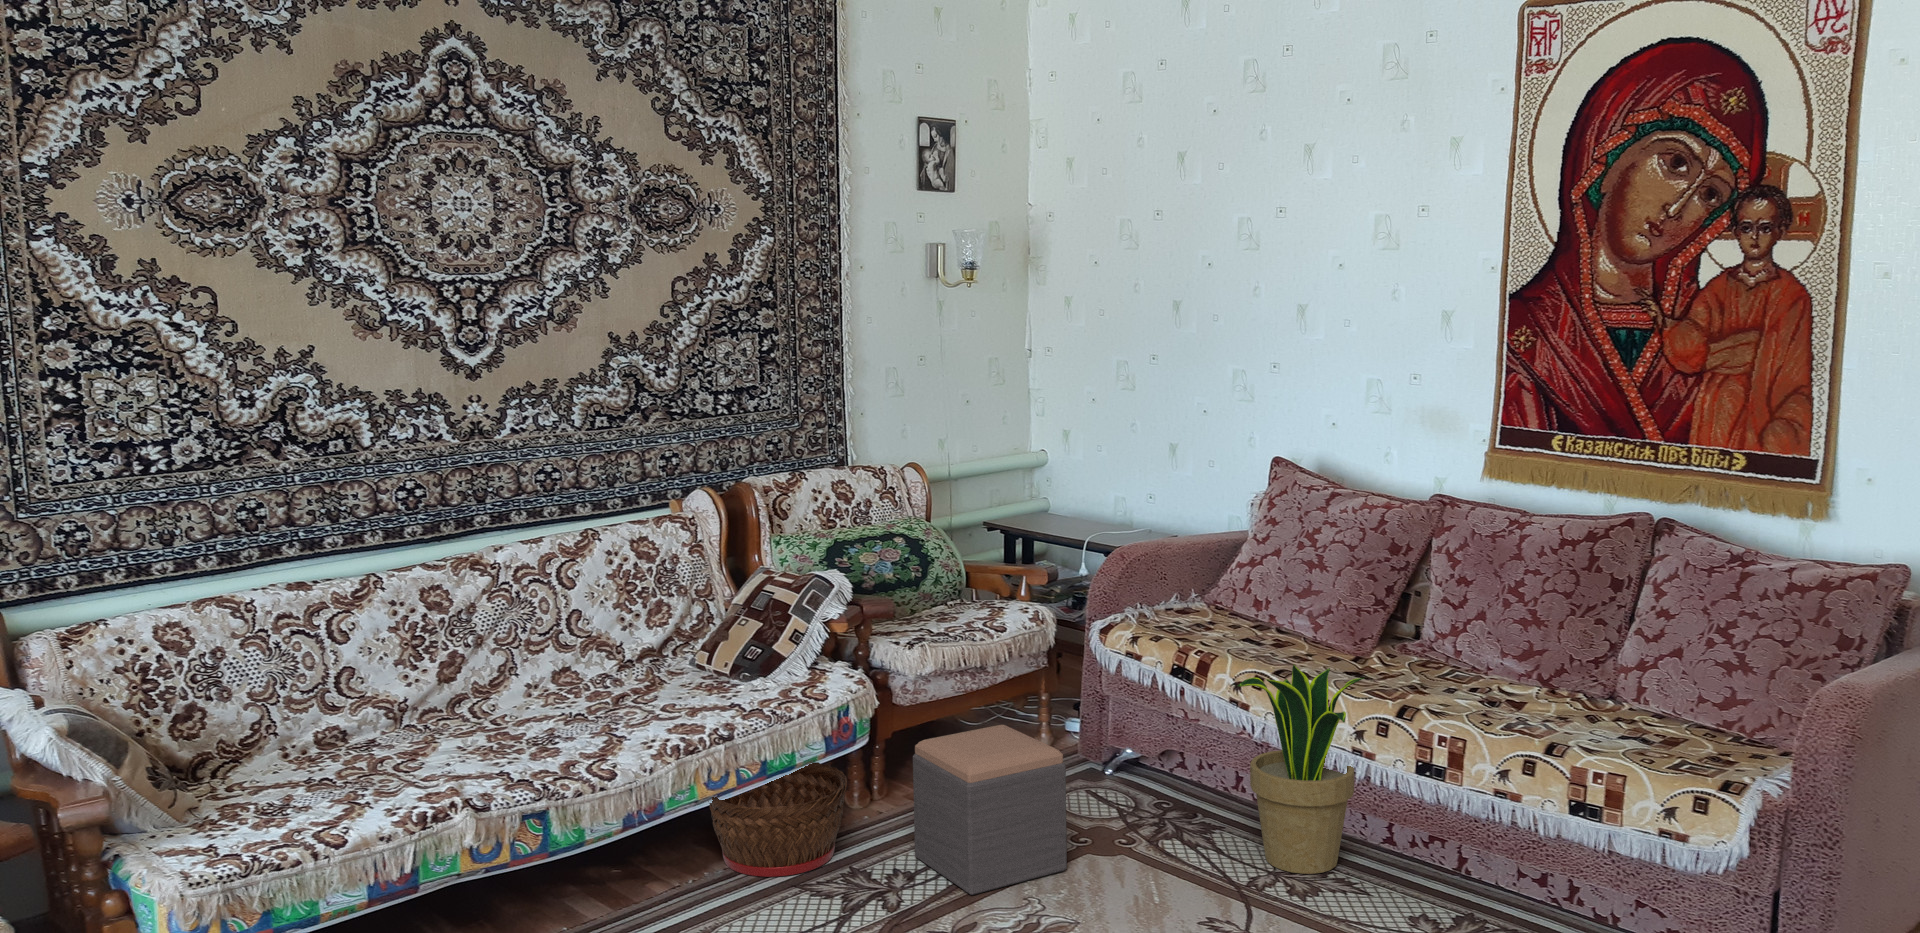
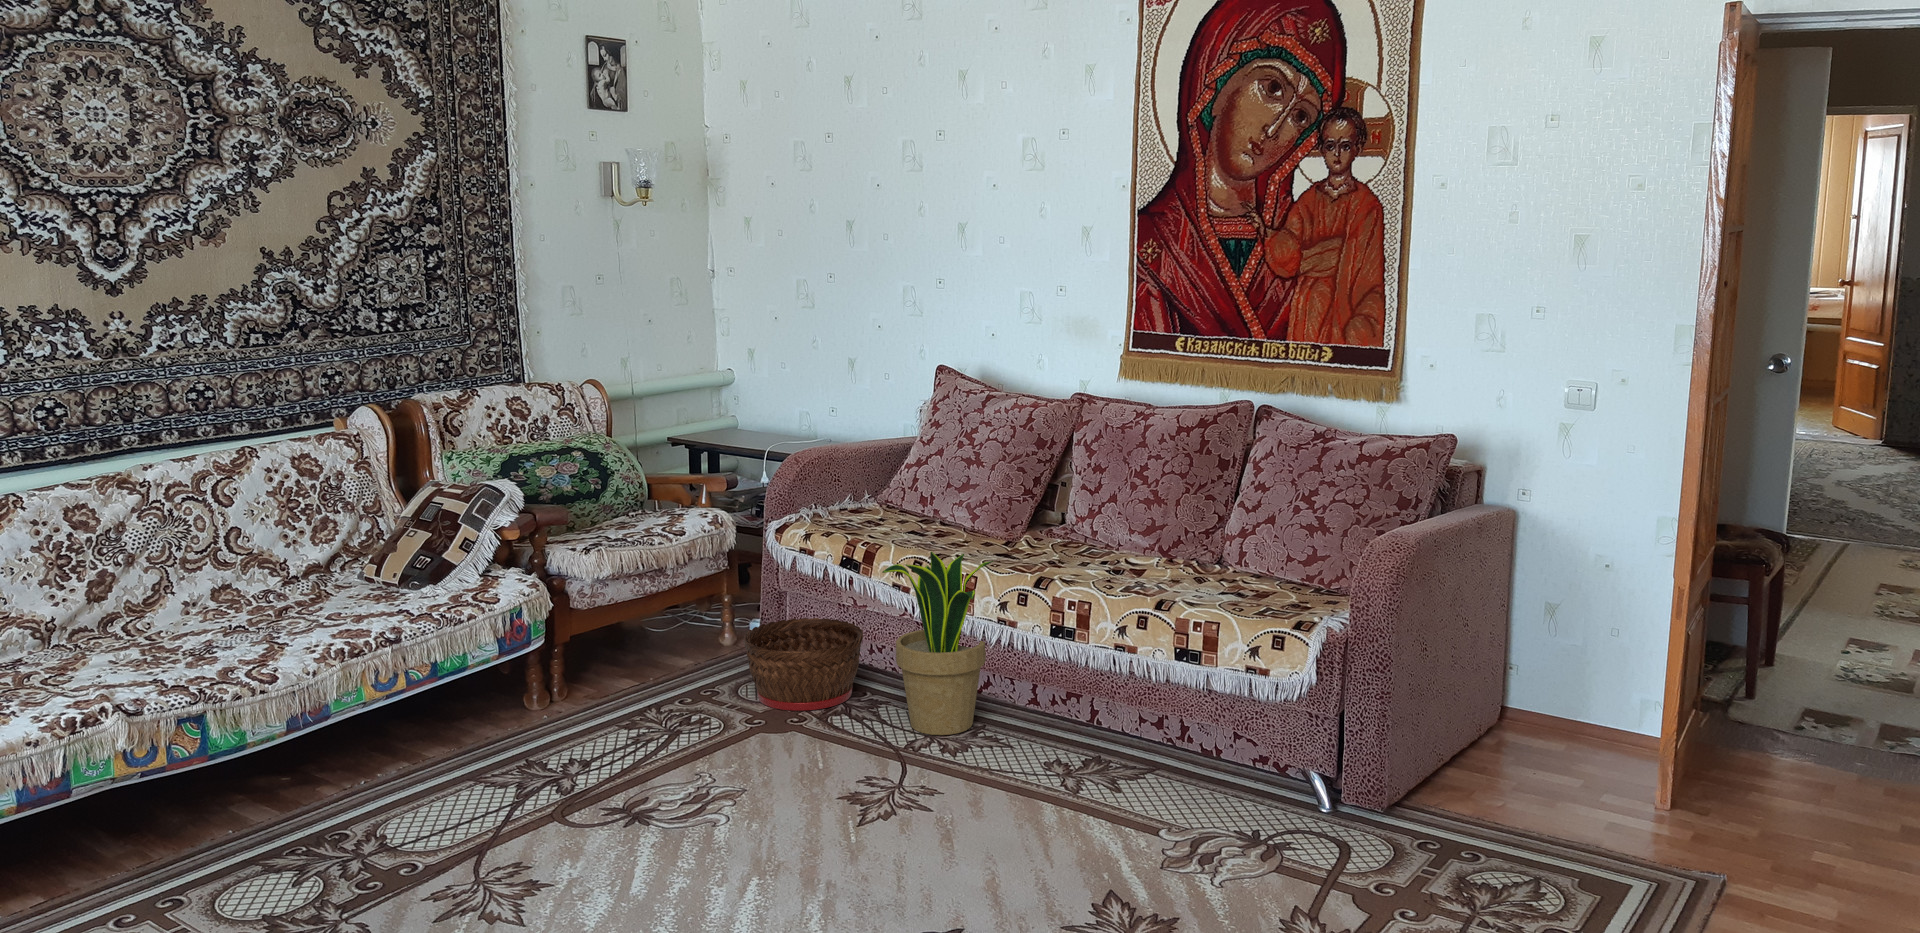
footstool: present [913,725,1067,895] -> none [583,618,730,772]
basket: present [708,762,847,877] -> present [743,618,863,711]

